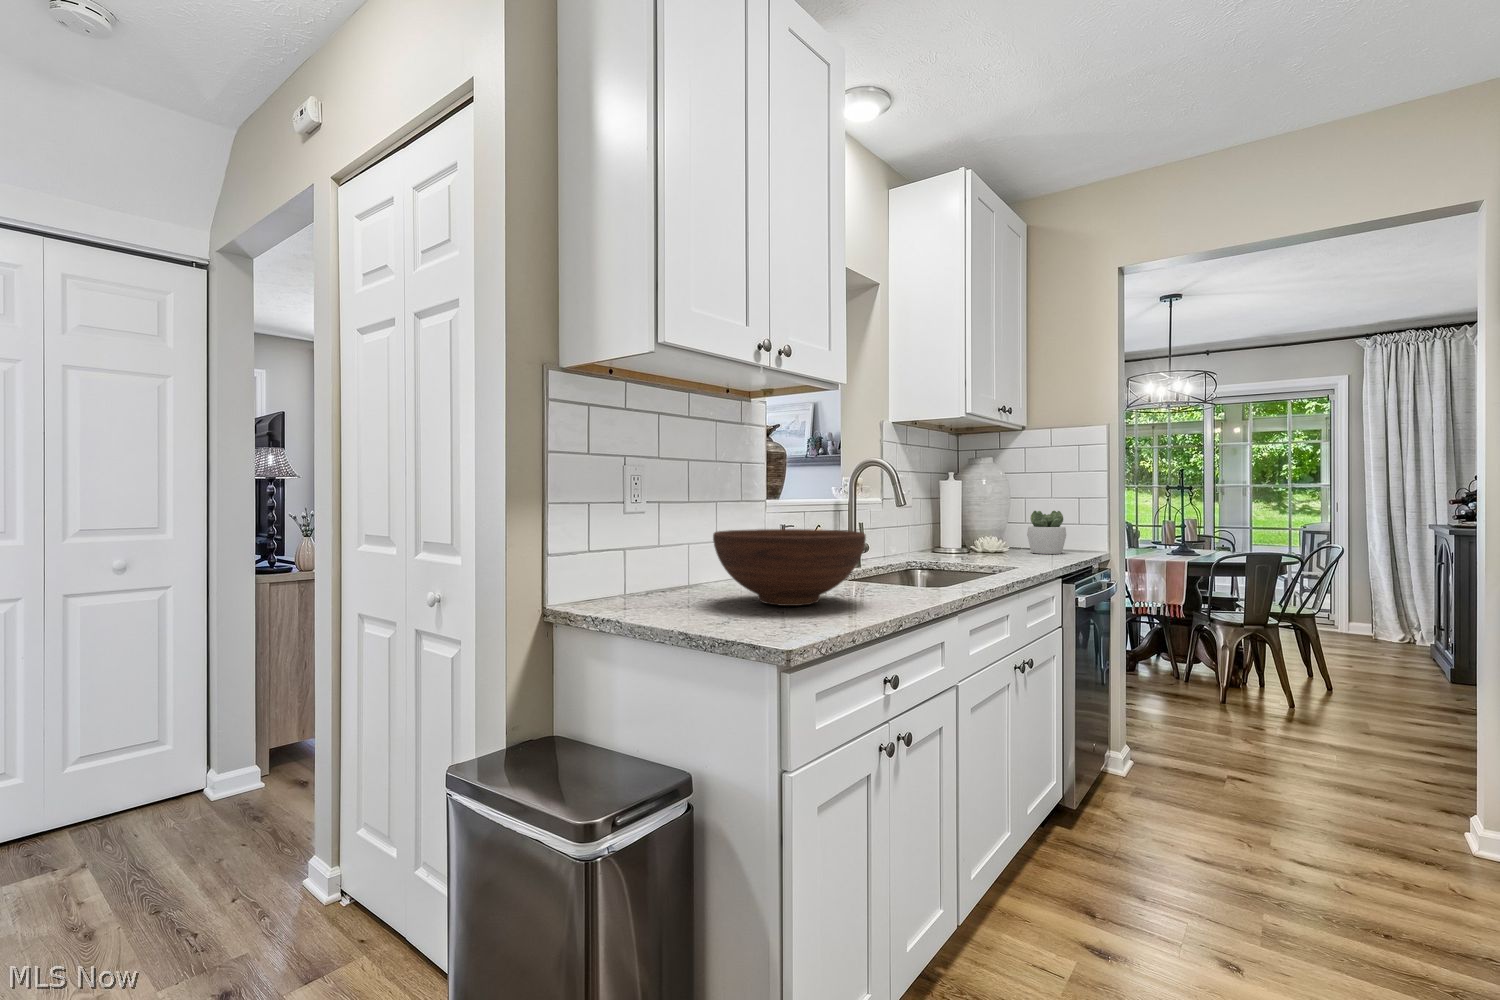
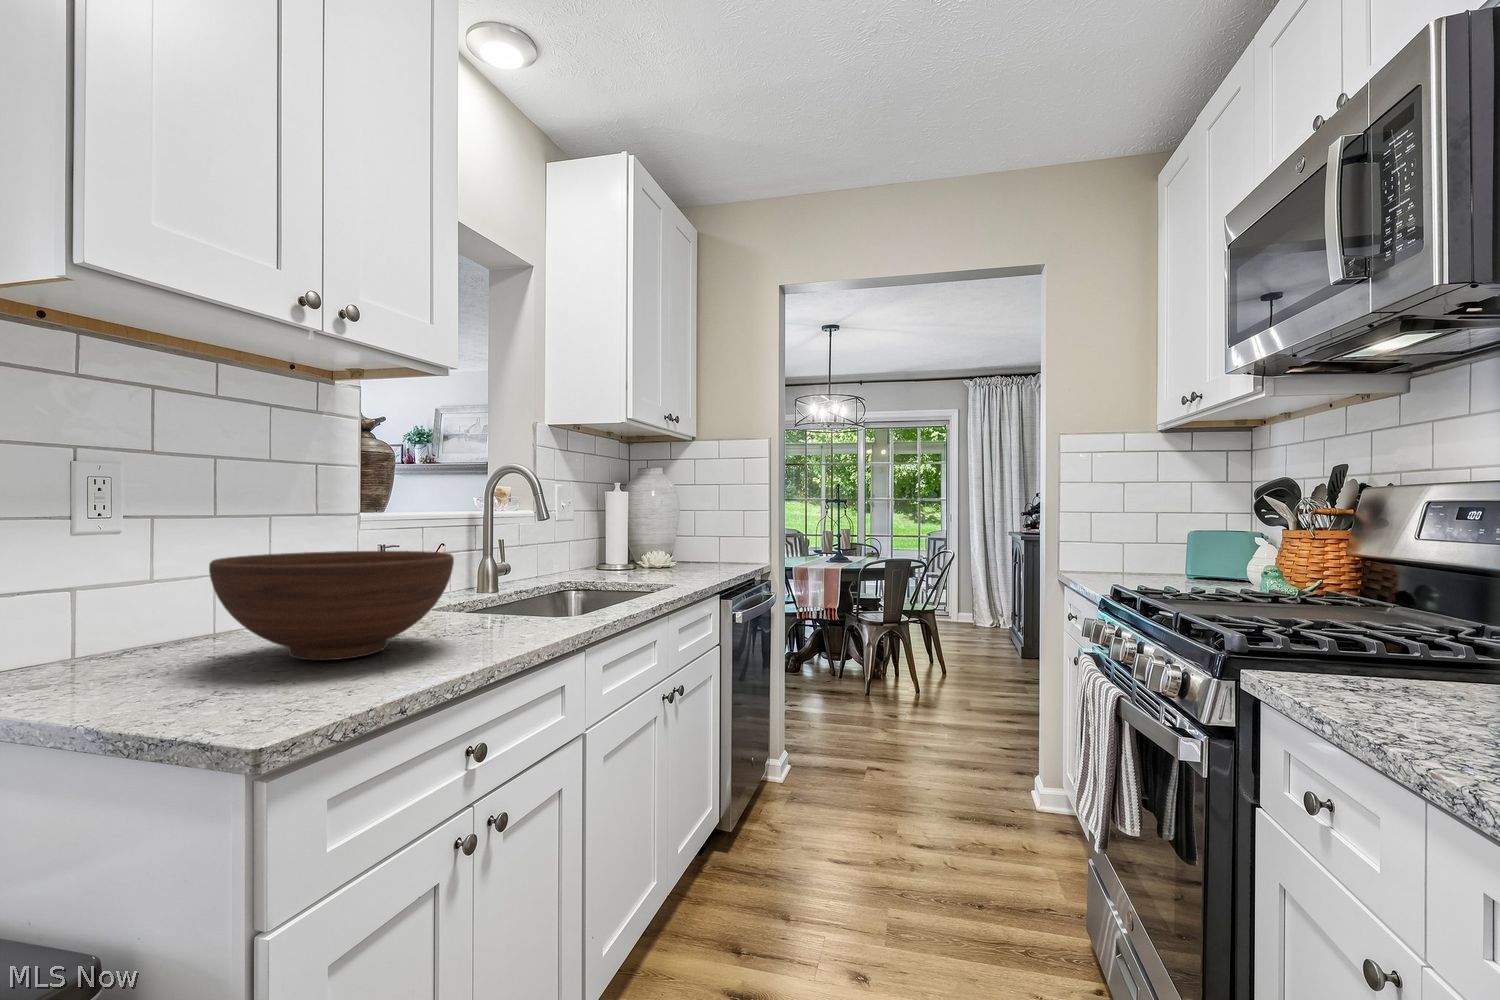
succulent plant: present [1027,511,1066,554] -> none [694,522,731,566]

